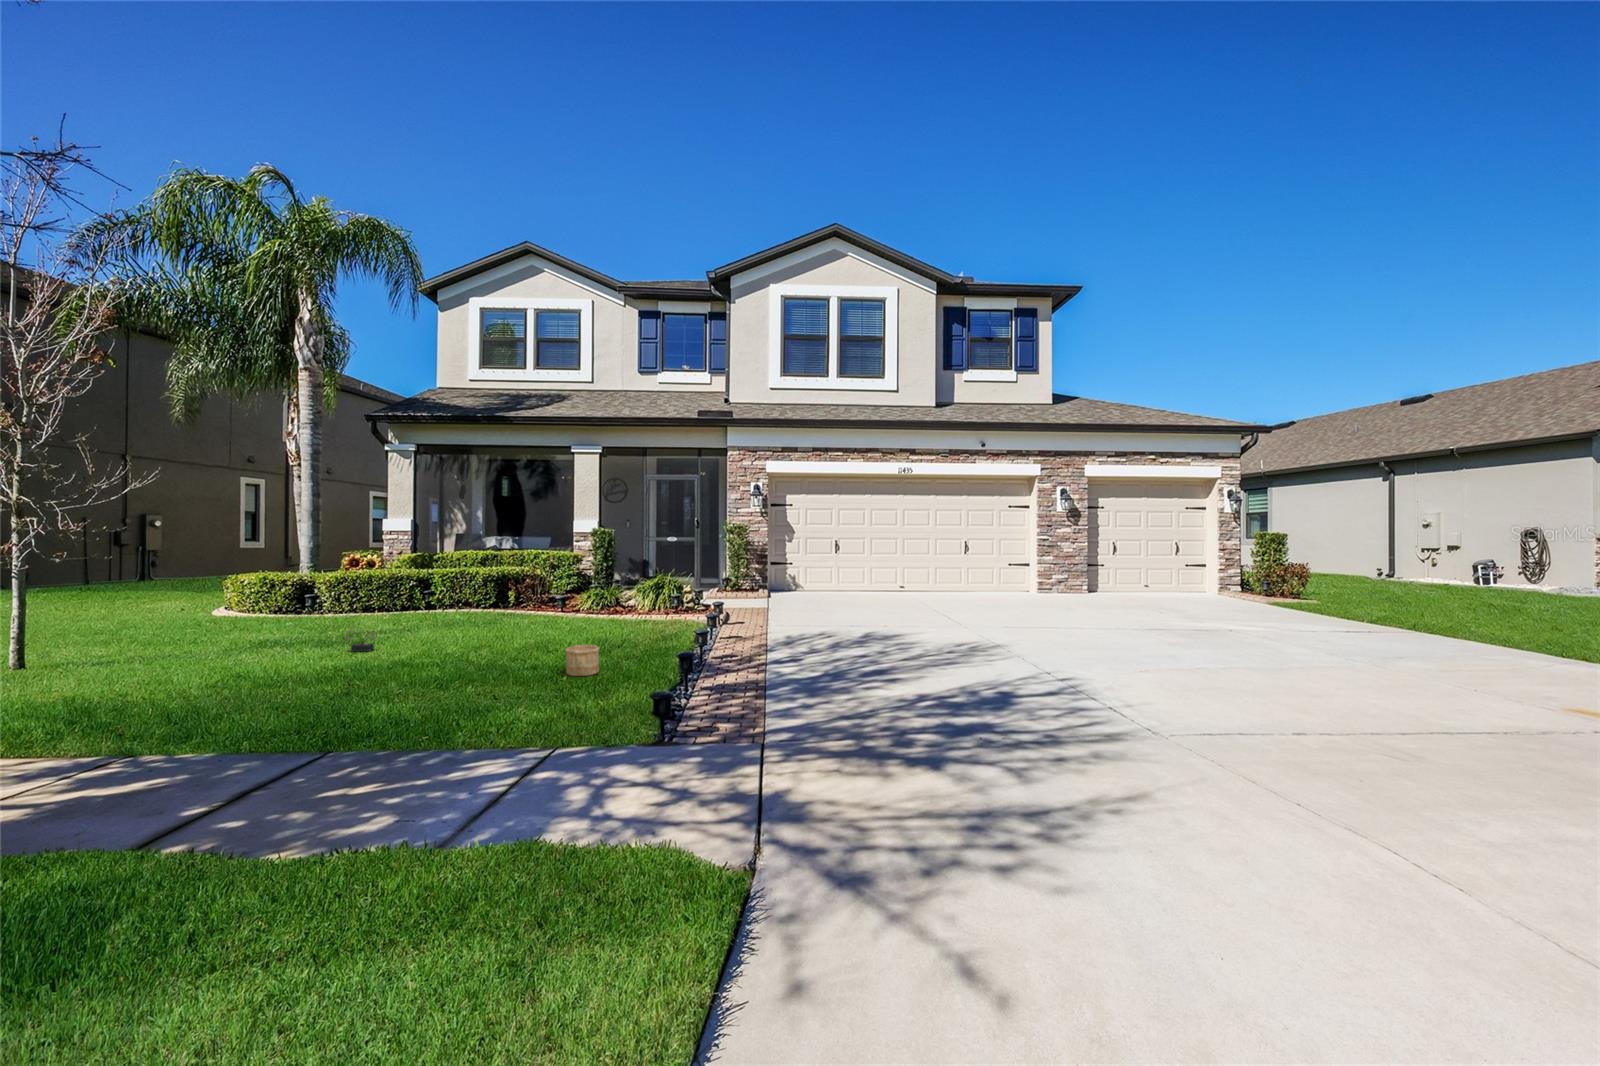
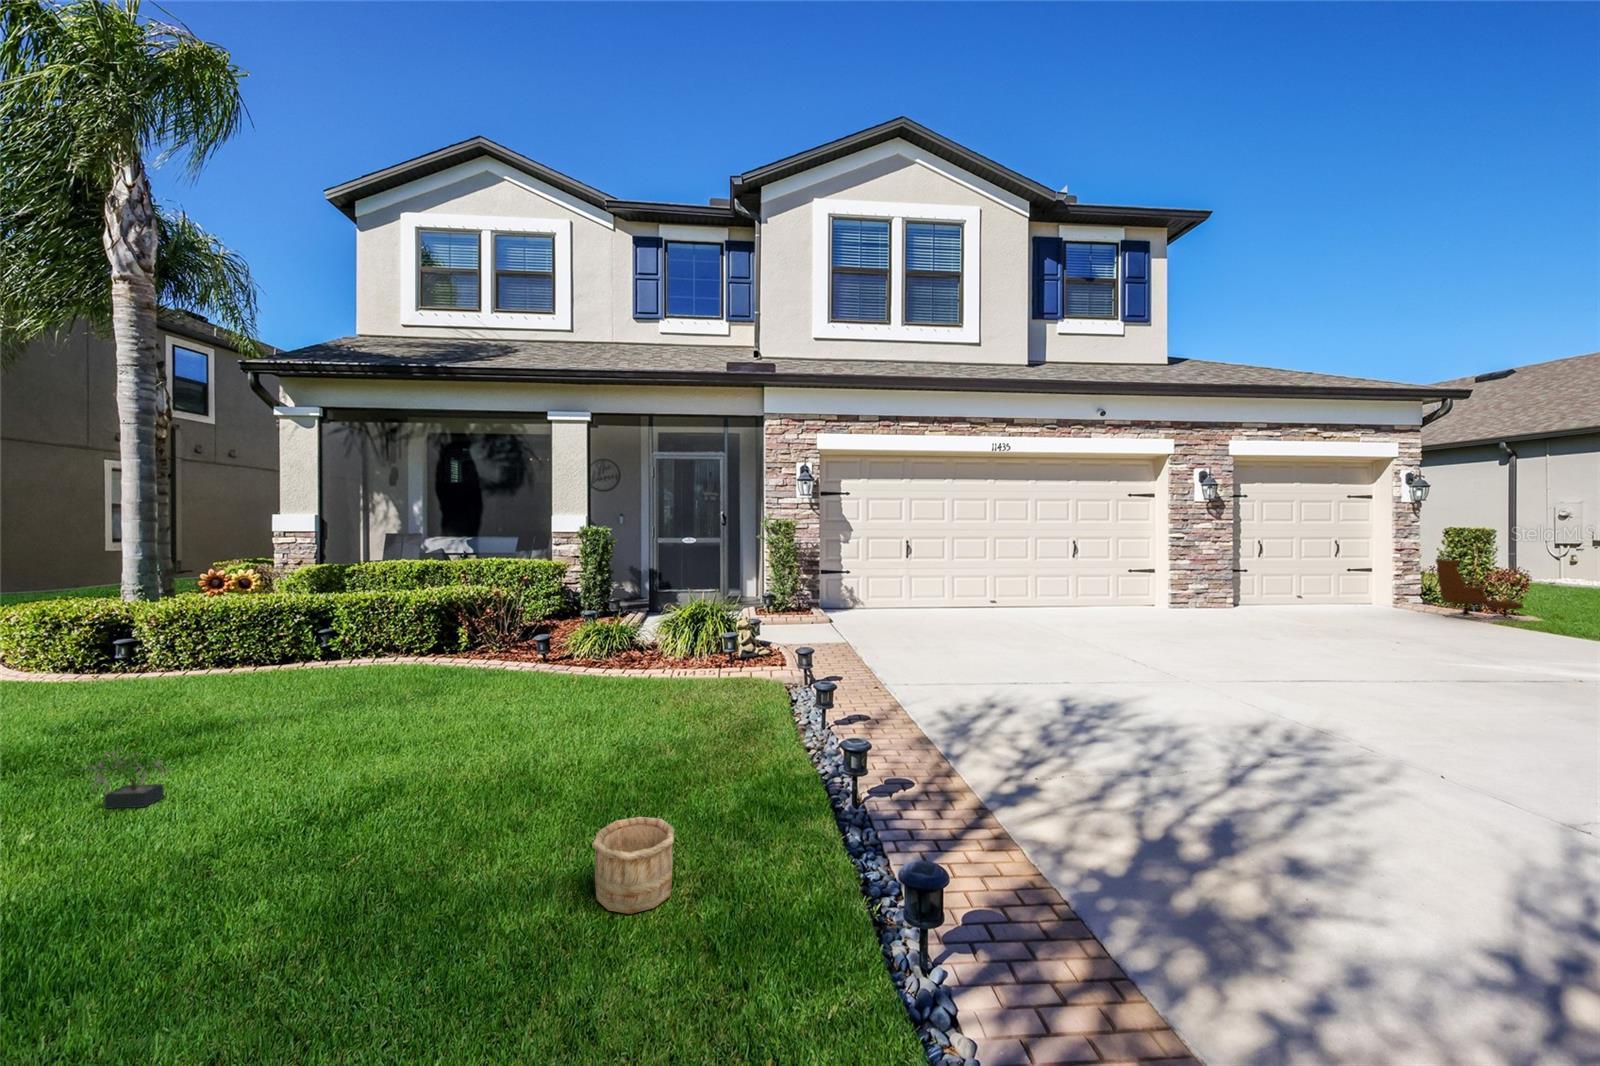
lounge chair: none [1238,556,1302,603] -> present [1436,558,1523,618]

